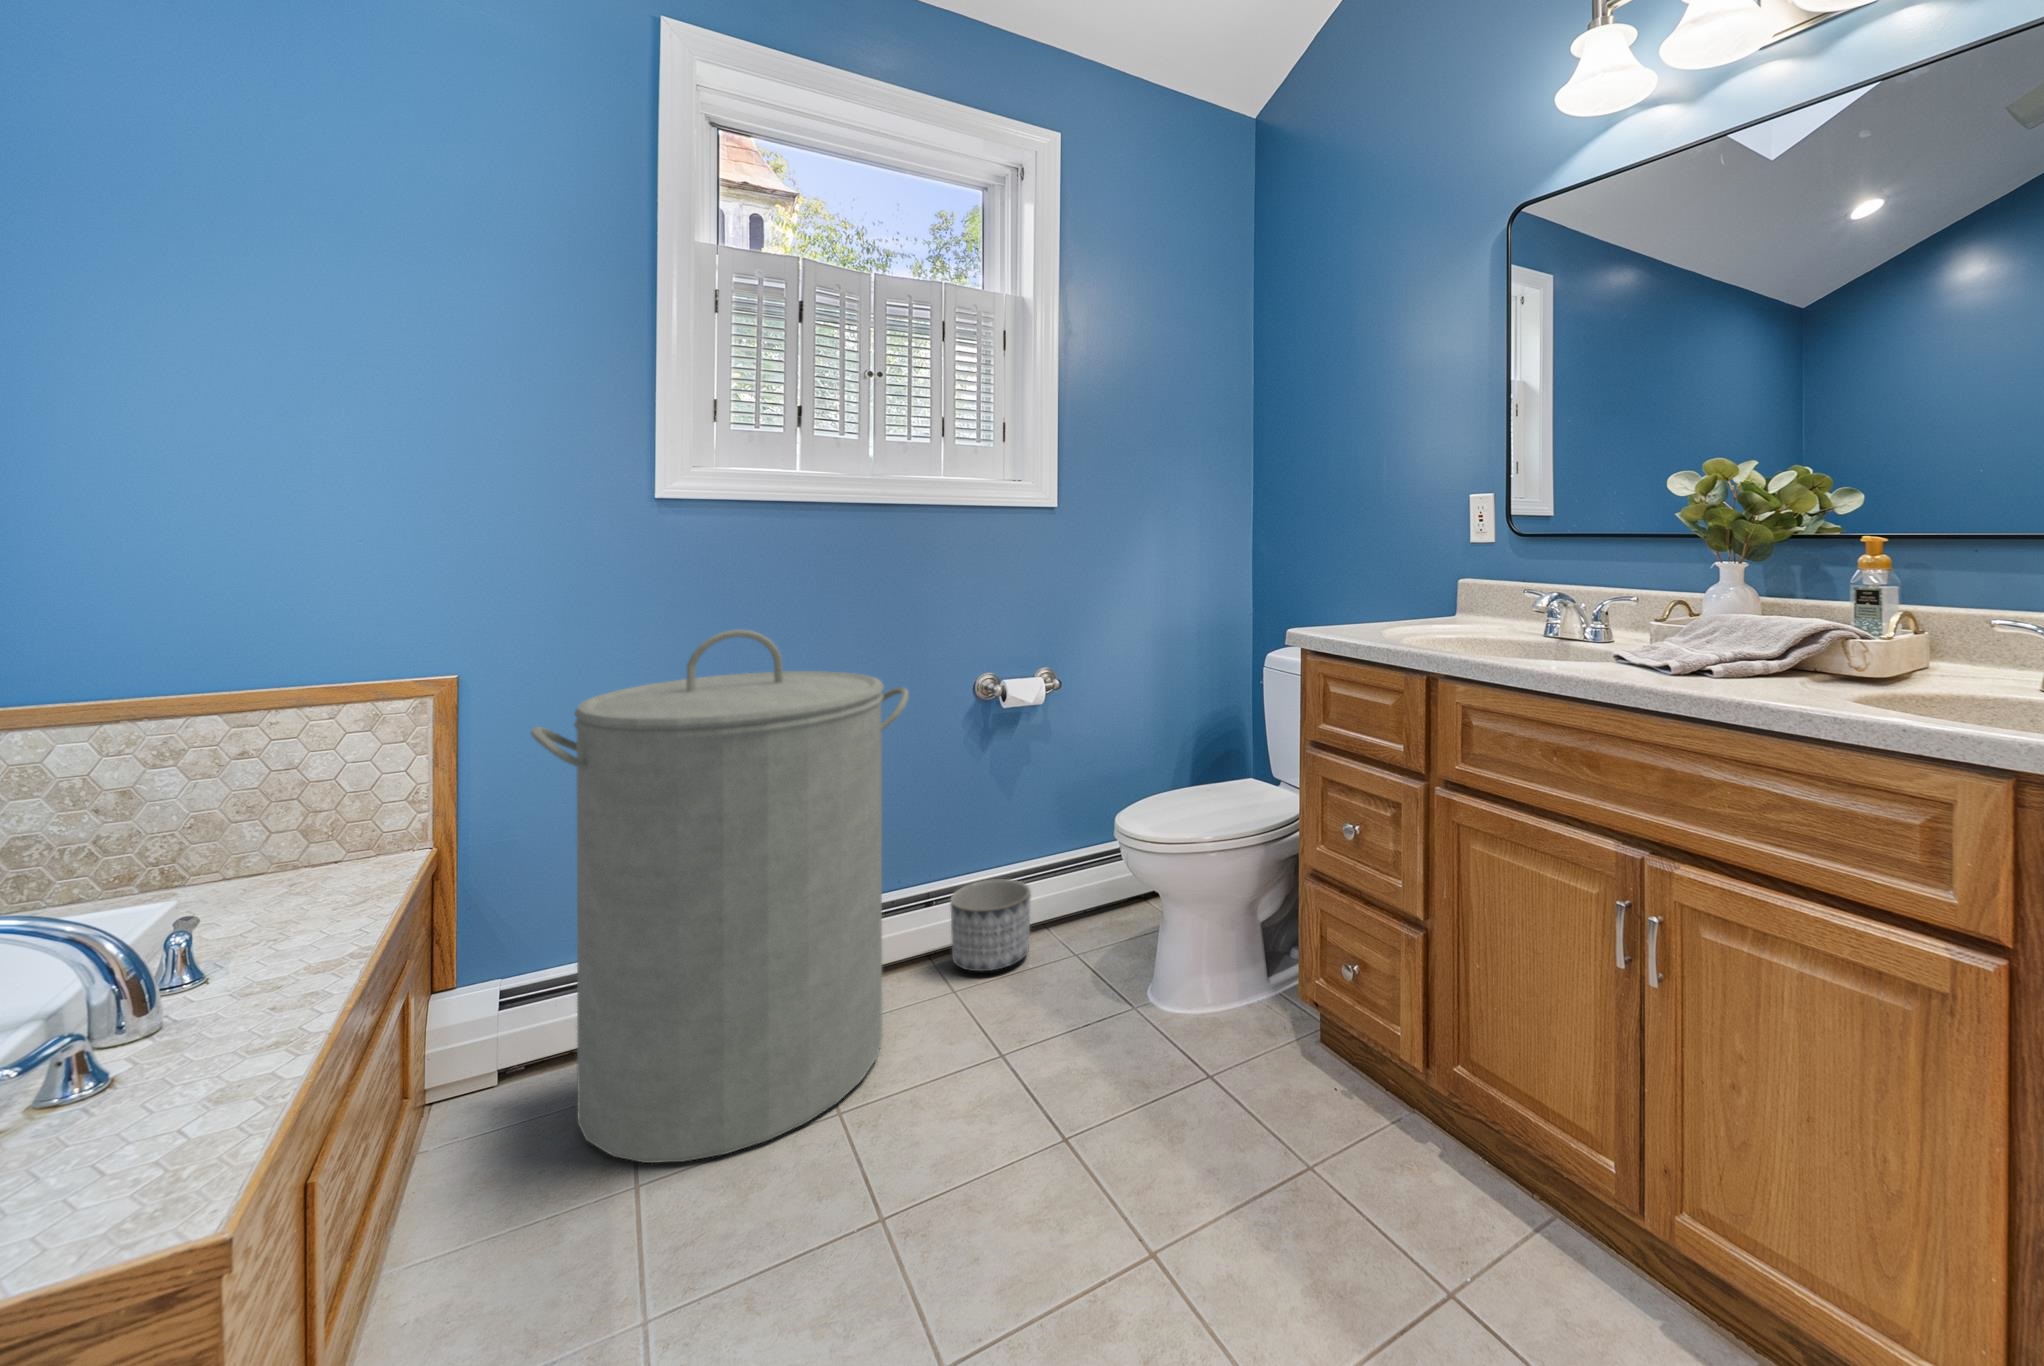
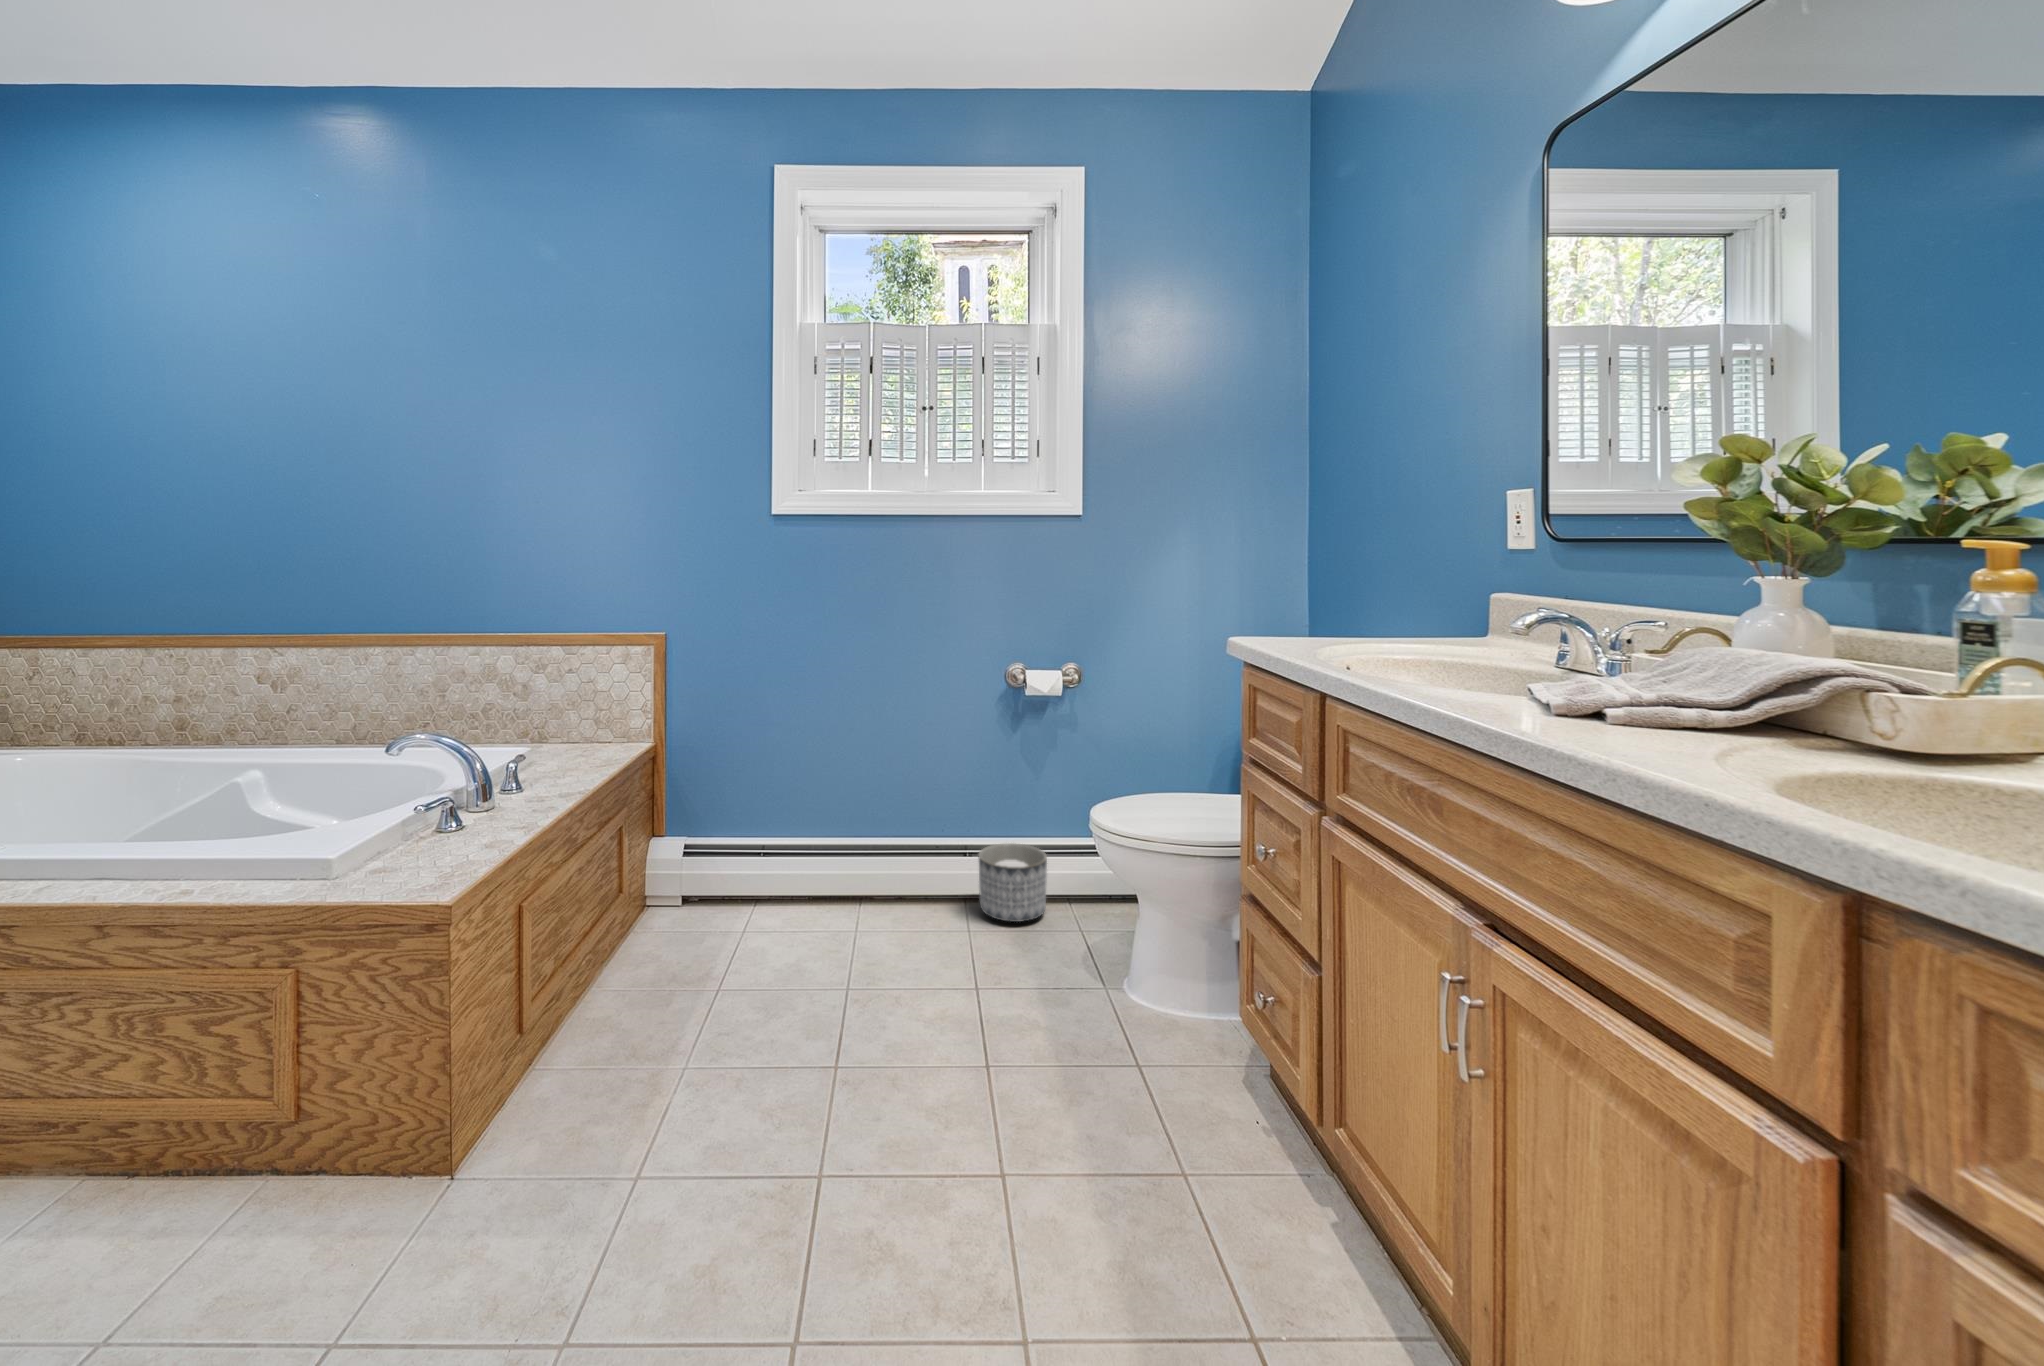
laundry hamper: present [531,630,909,1163] -> none [679,607,927,989]

